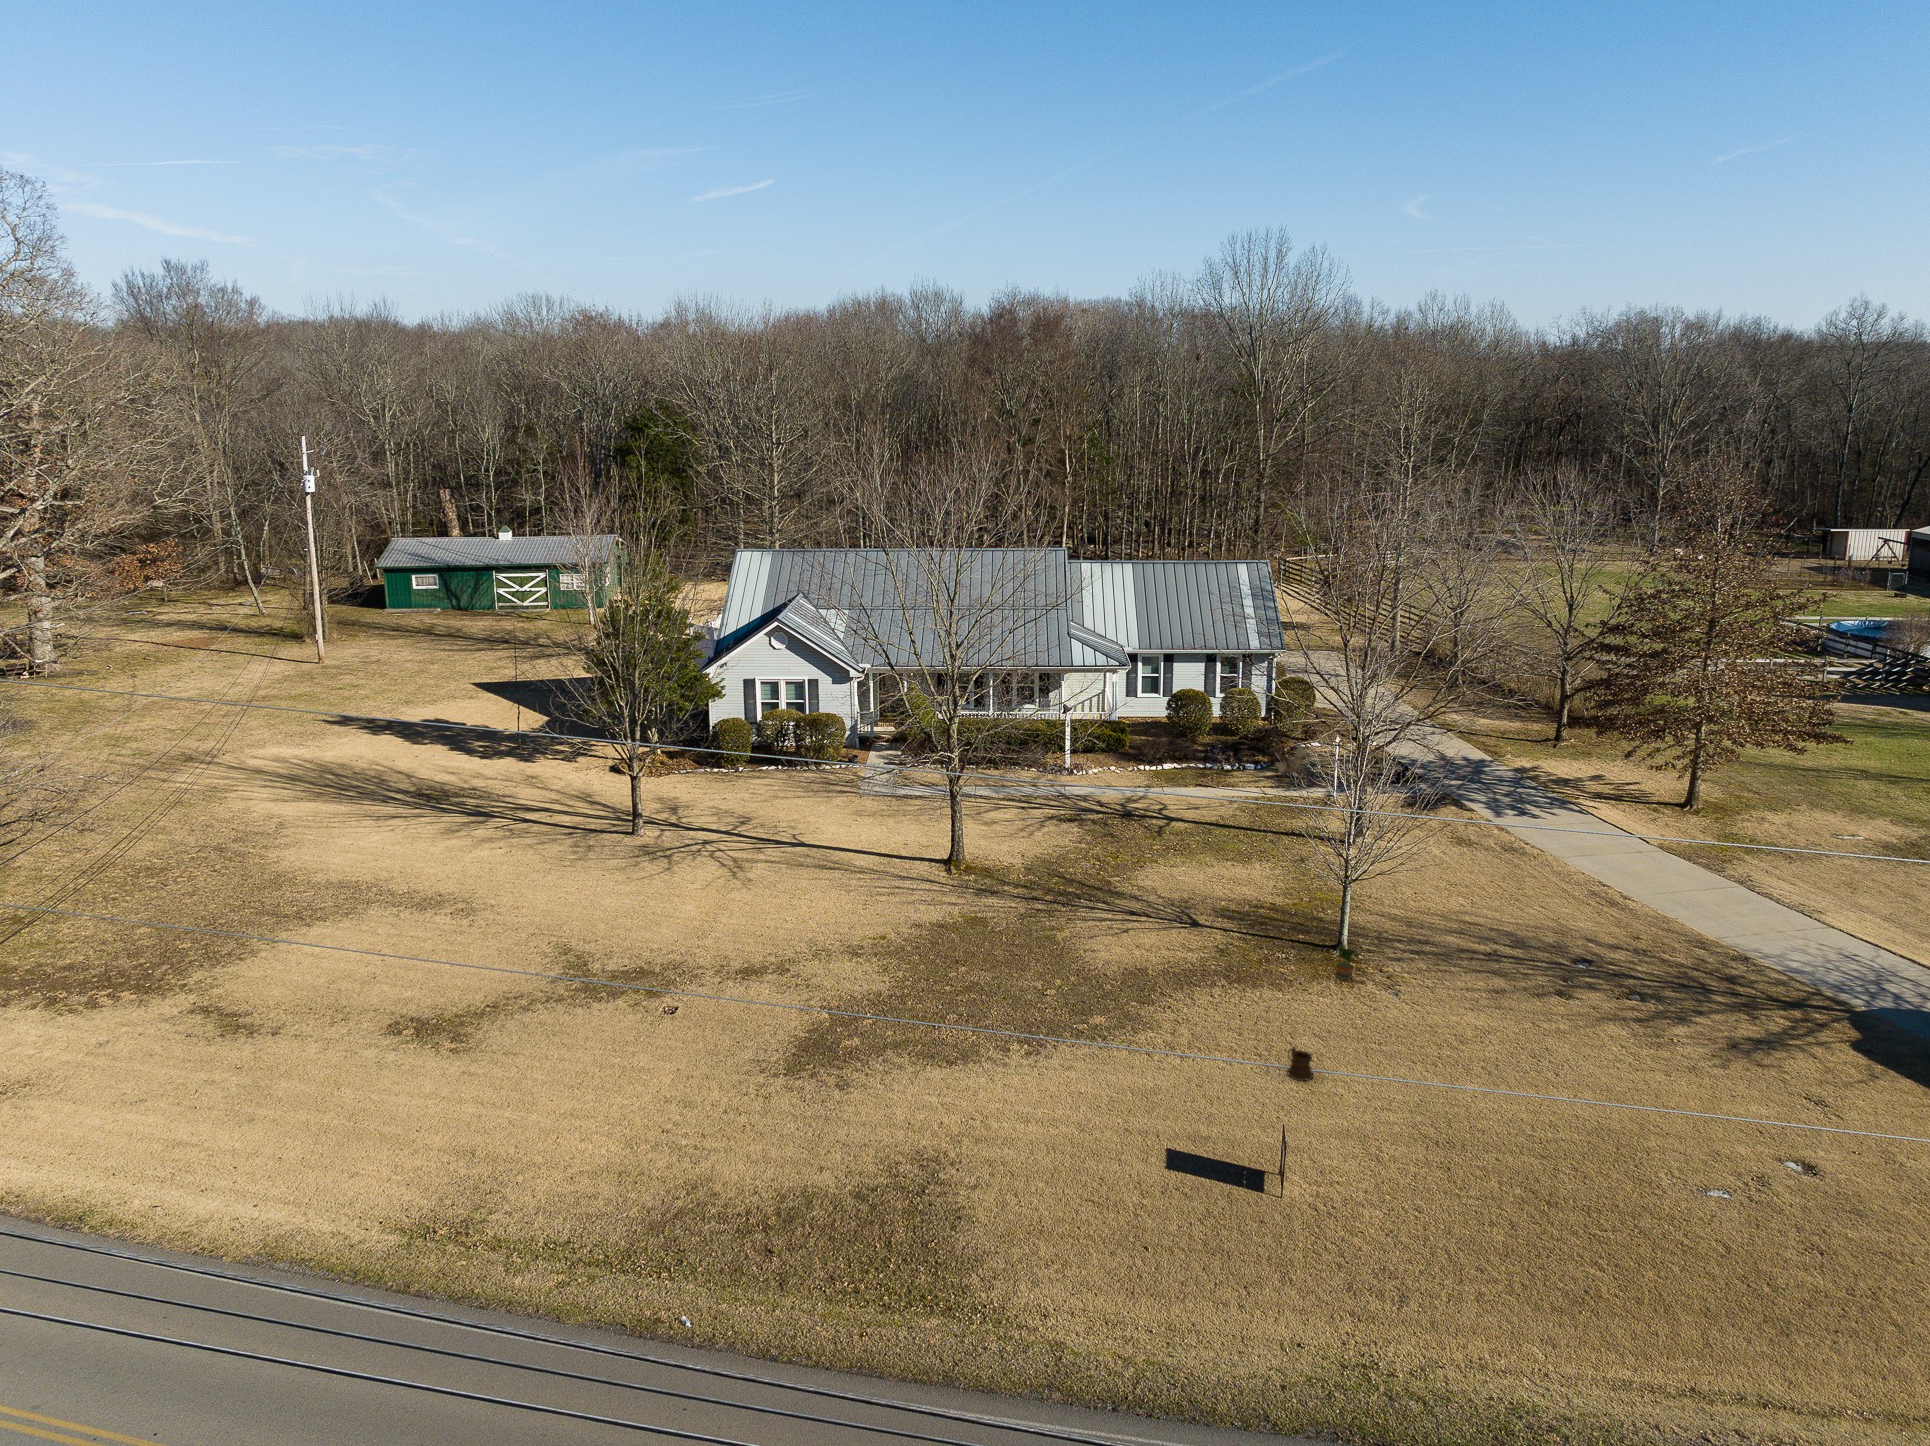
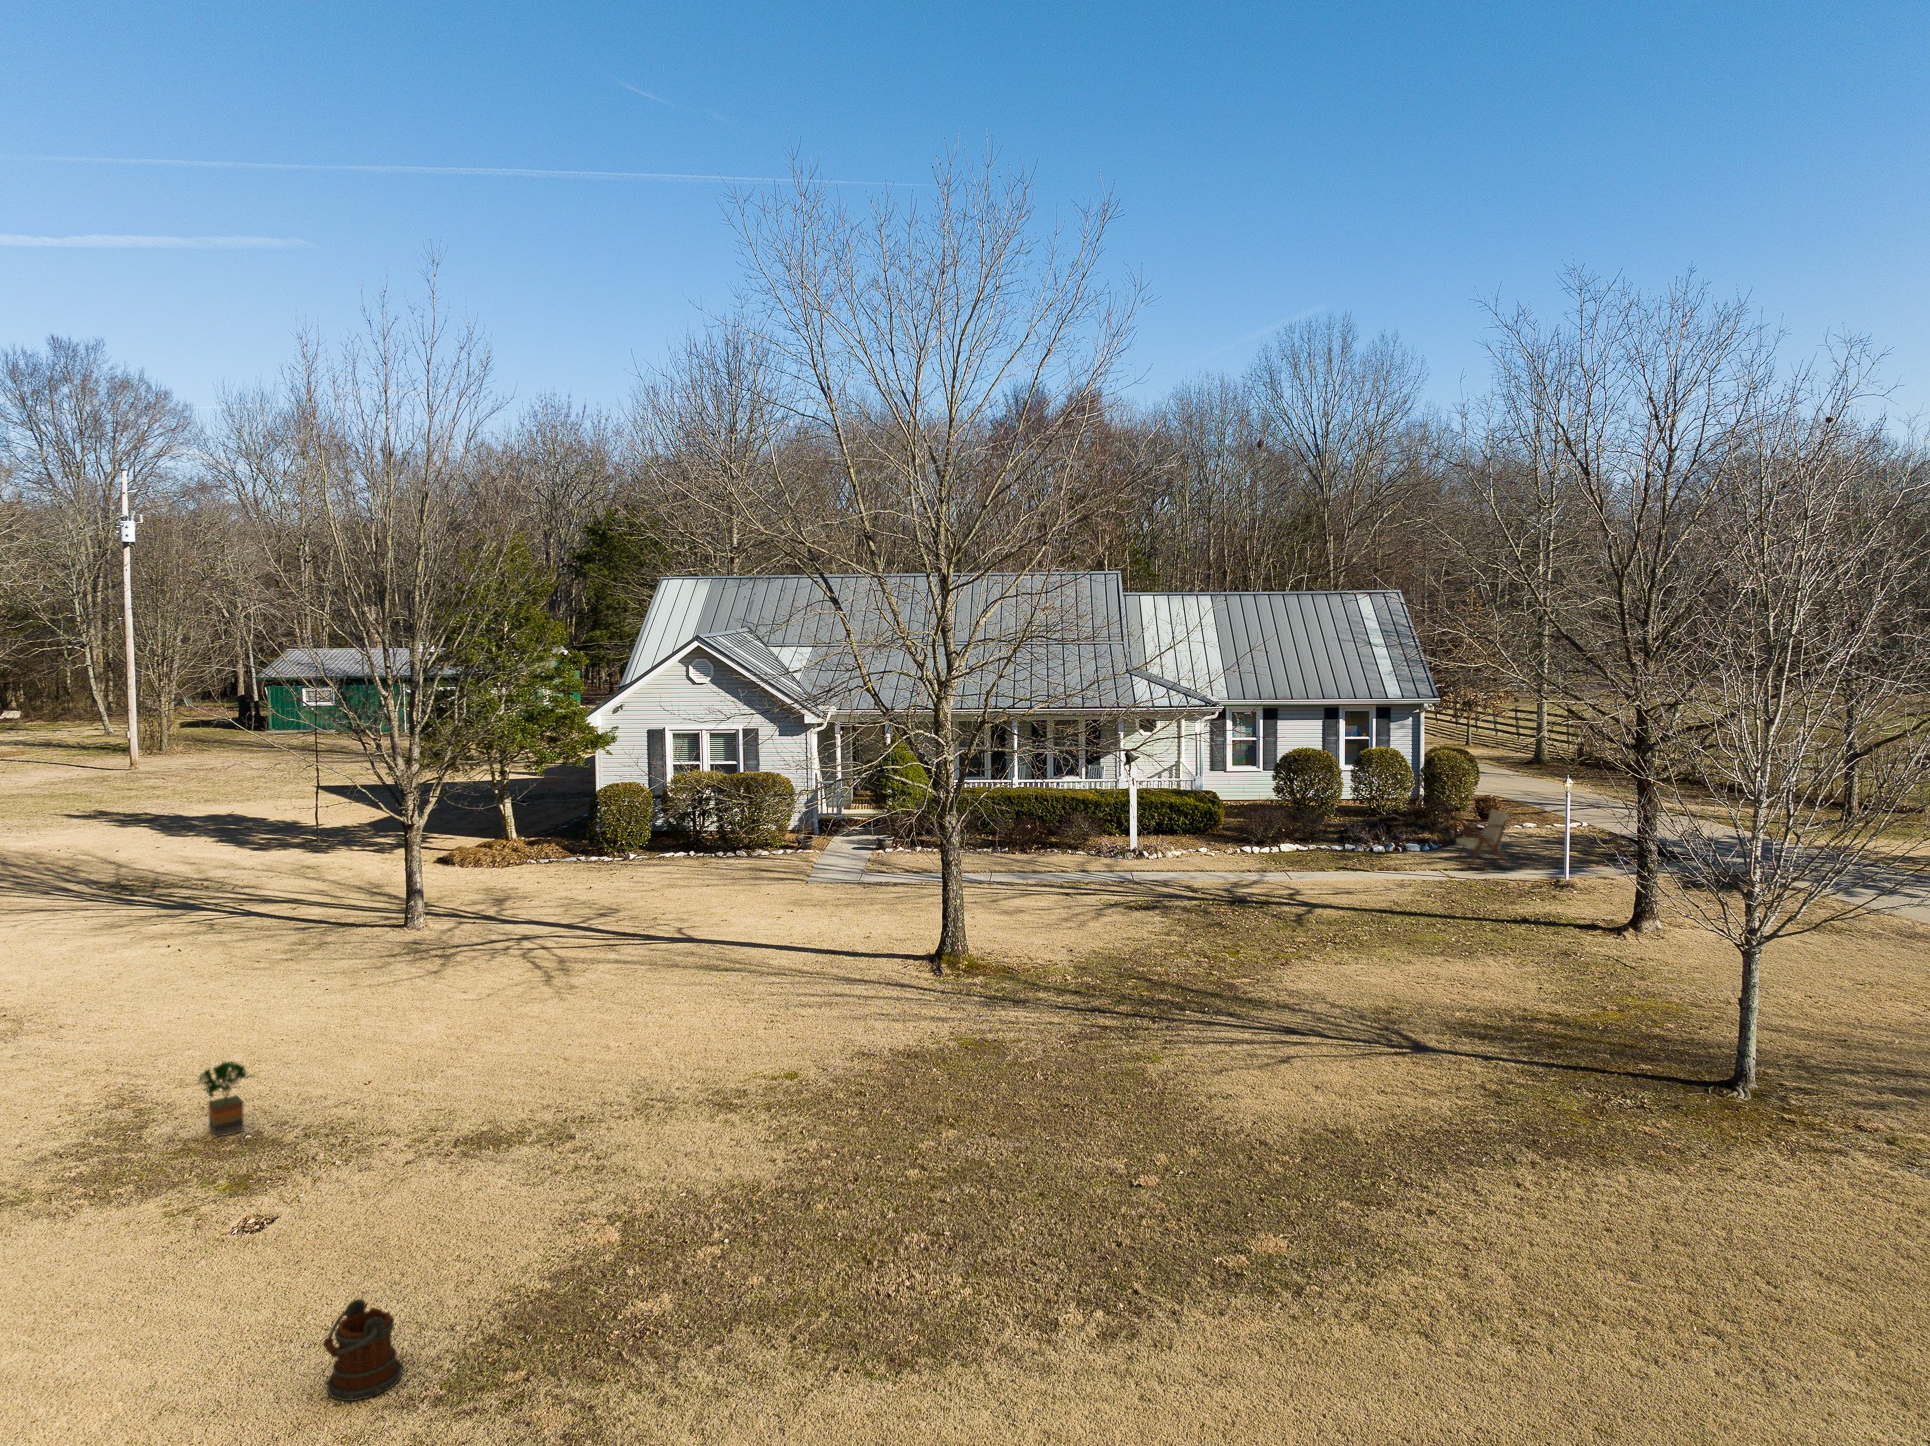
potted tree: present [1335,946,1357,980] -> present [198,1062,255,1137]
bucket: present [1288,1047,1313,1081] -> present [323,1299,404,1401]

